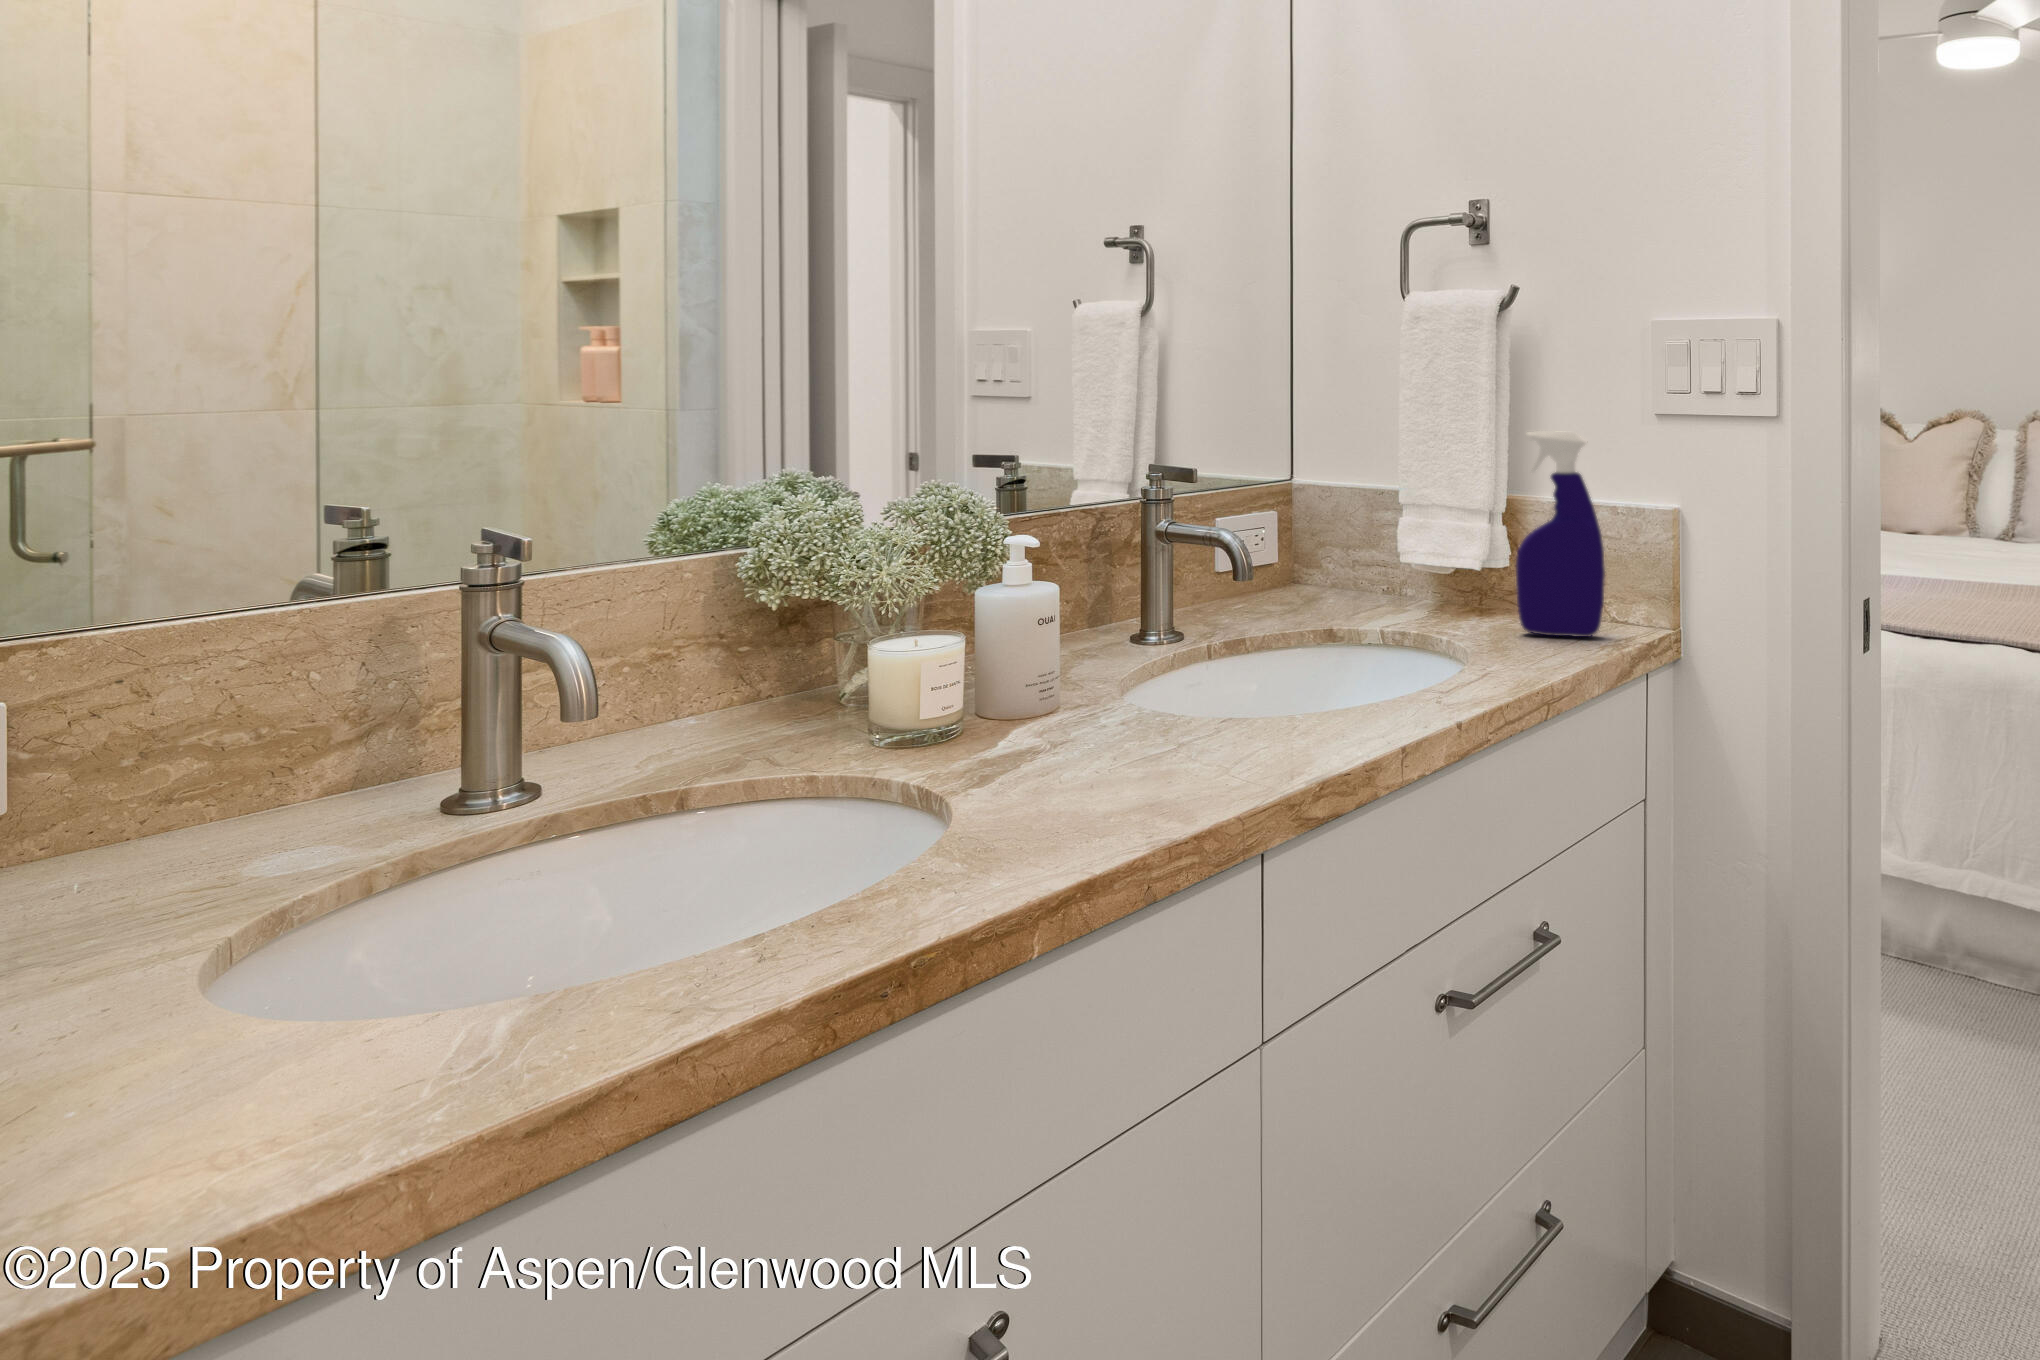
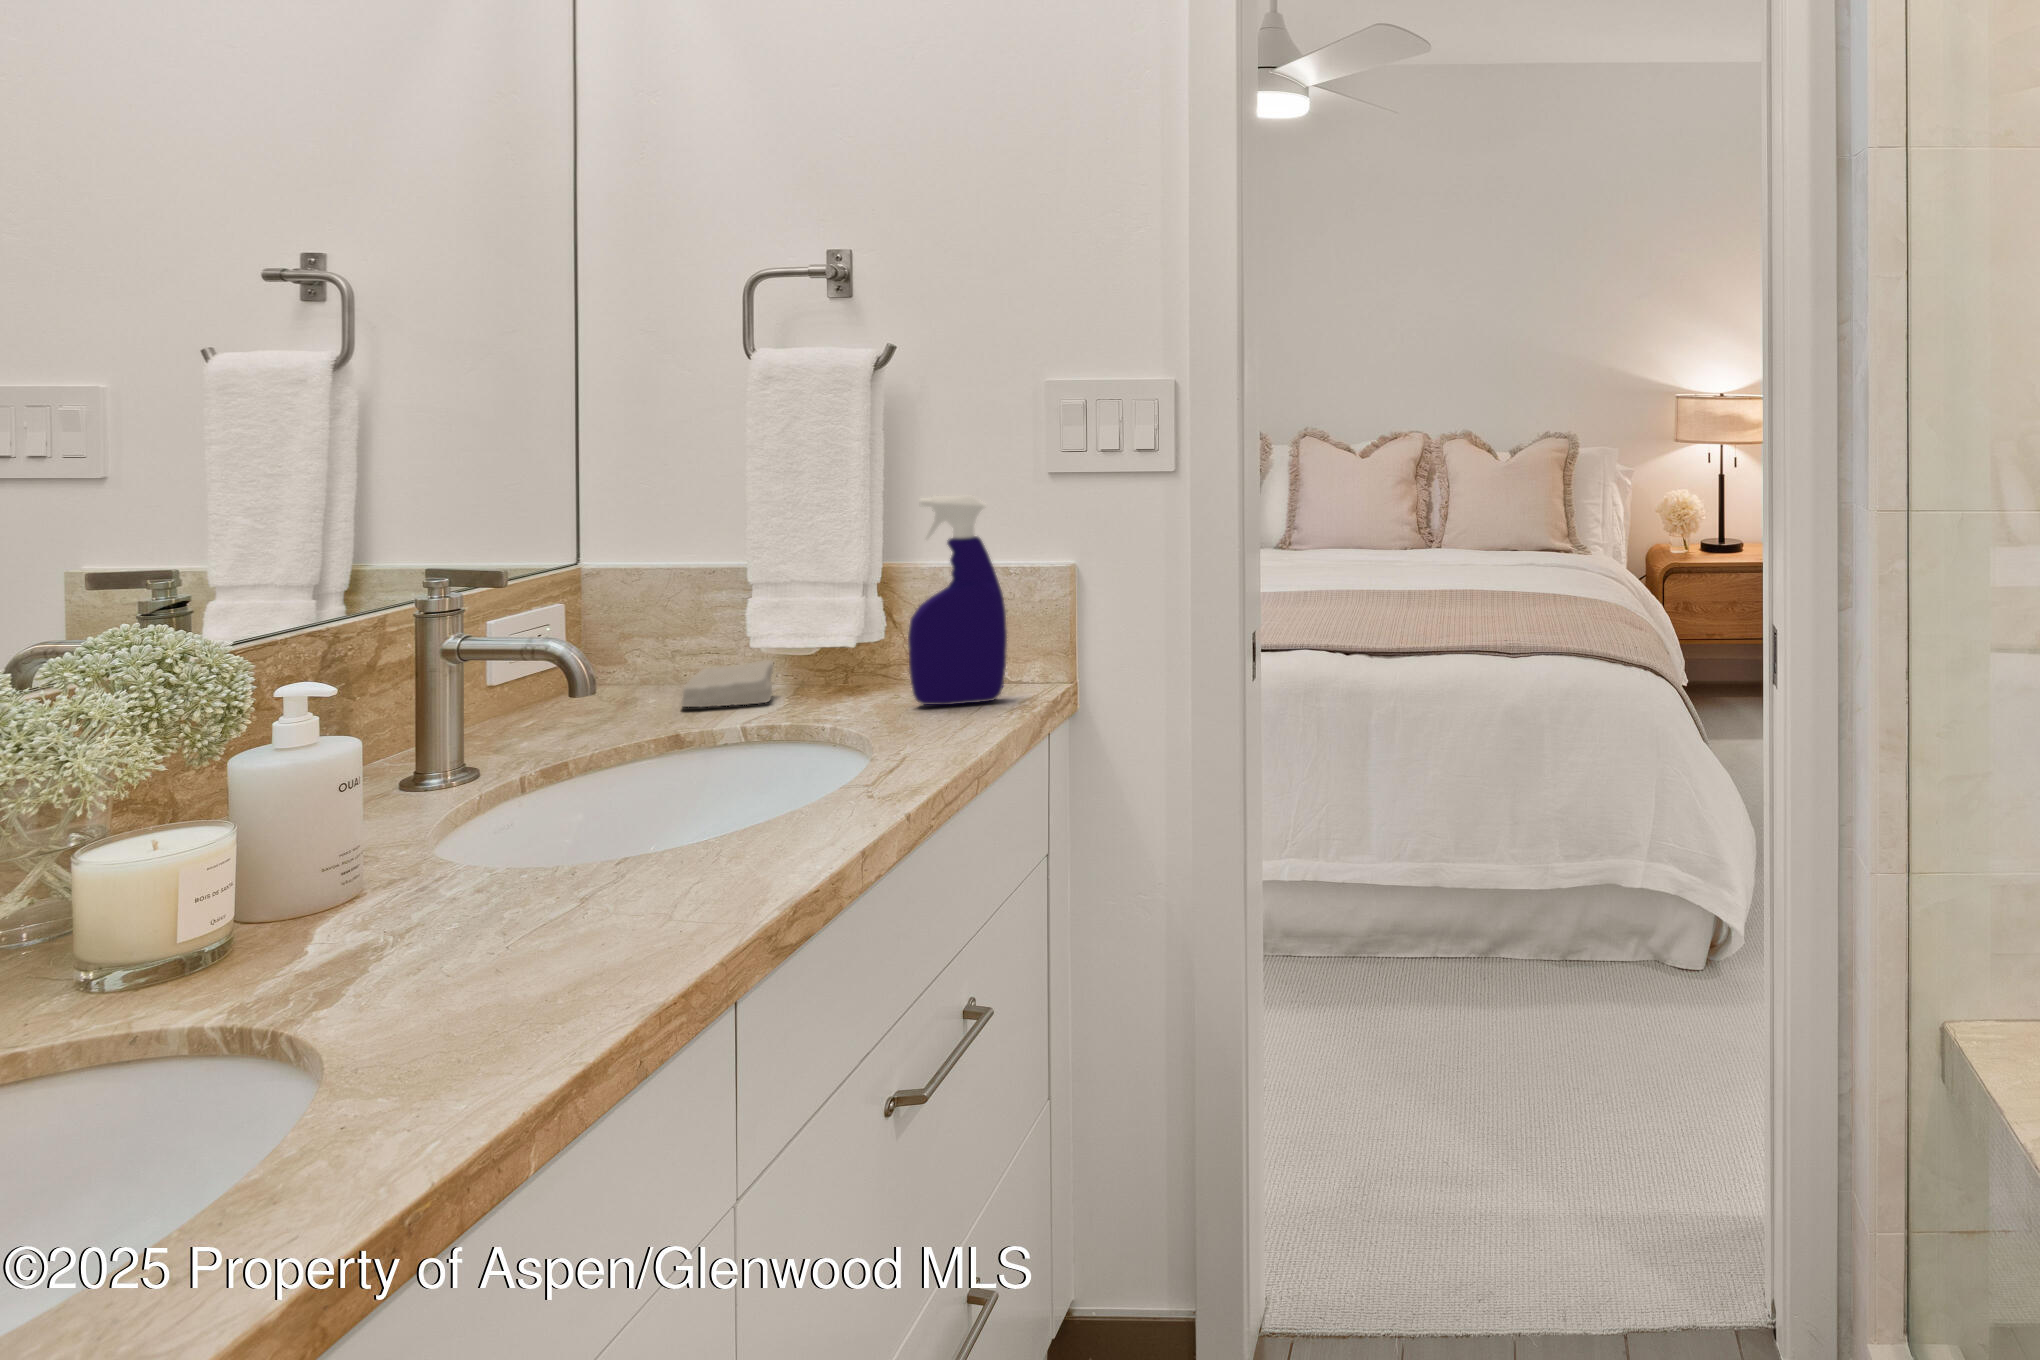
soap bar: none [1341,578,1415,615] -> present [681,660,774,707]

